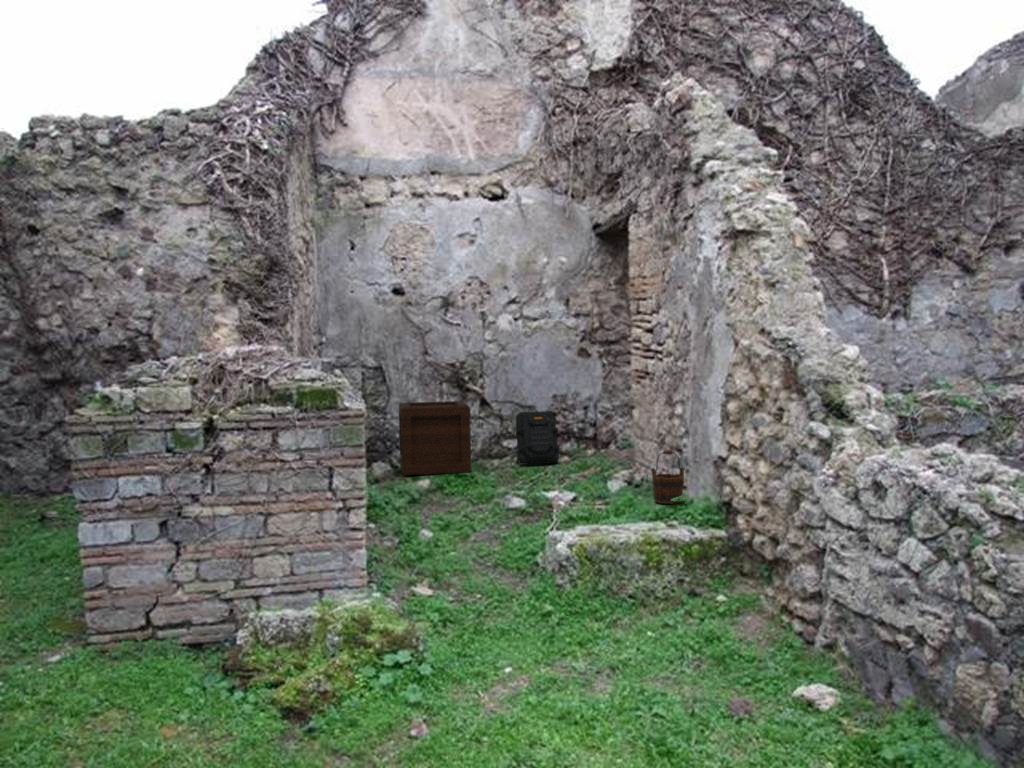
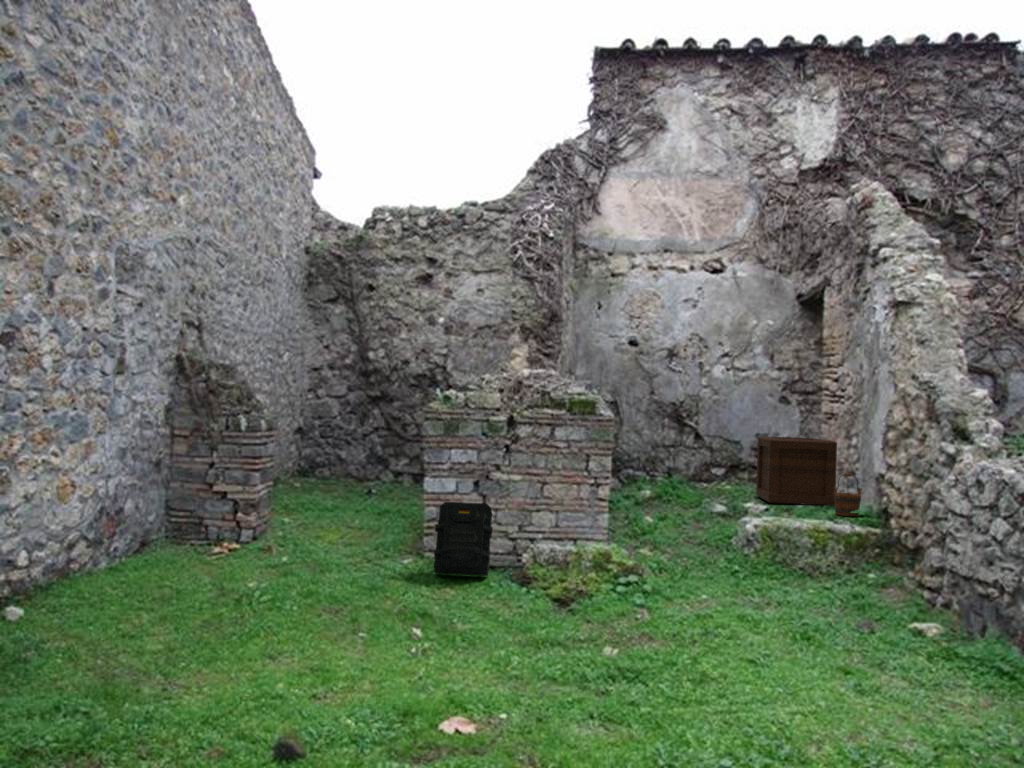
wooden crate: present [399,401,471,476] -> present [756,436,837,505]
backpack: present [516,411,559,464] -> present [434,502,494,576]

